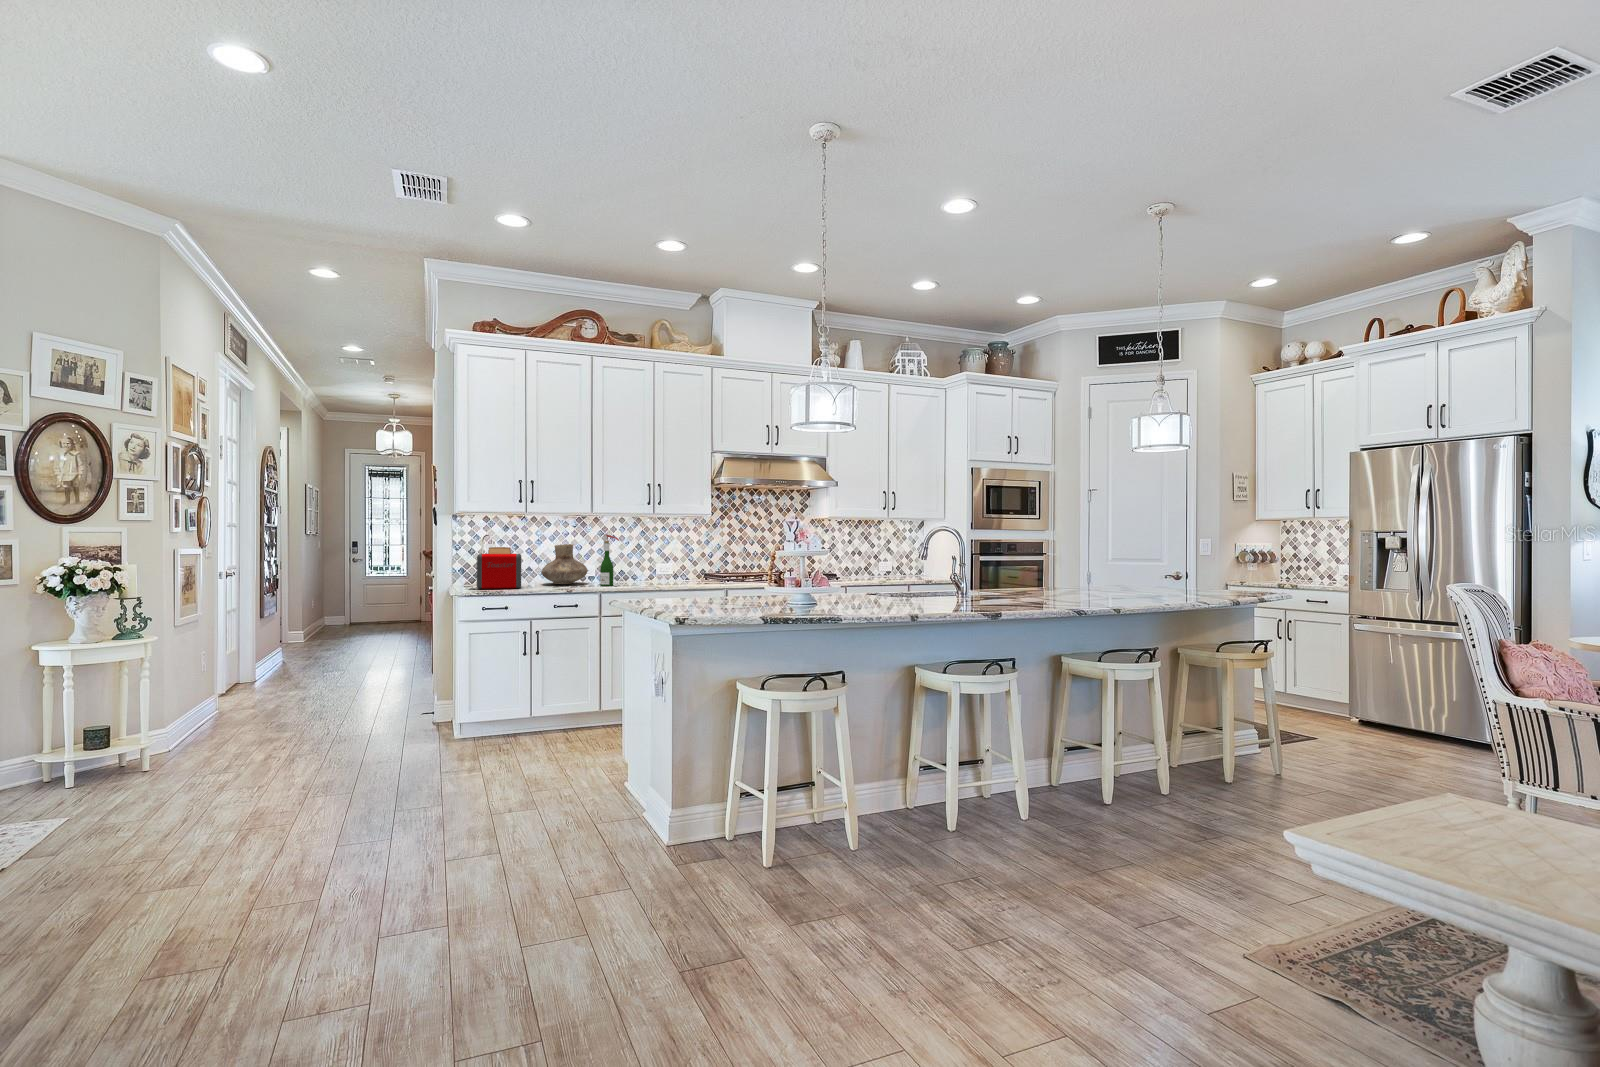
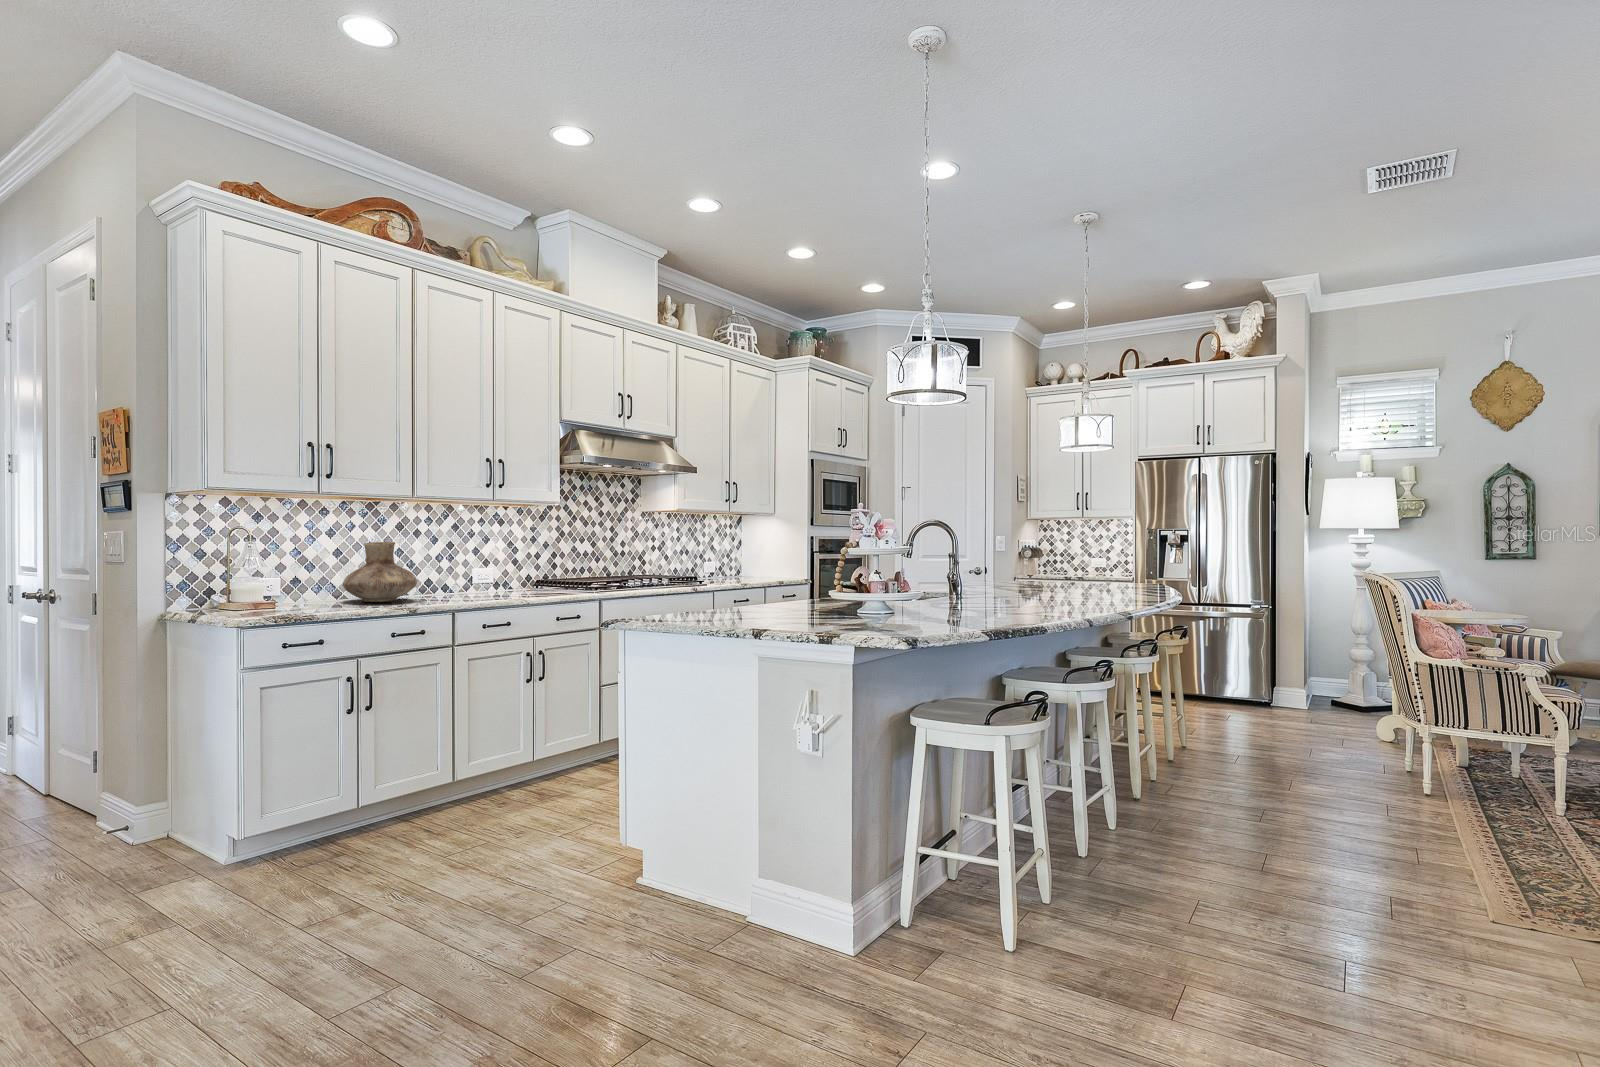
wine bottle: present [600,534,619,586] -> none [445,526,476,602]
toaster: present [476,547,521,589] -> none [253,547,339,614]

